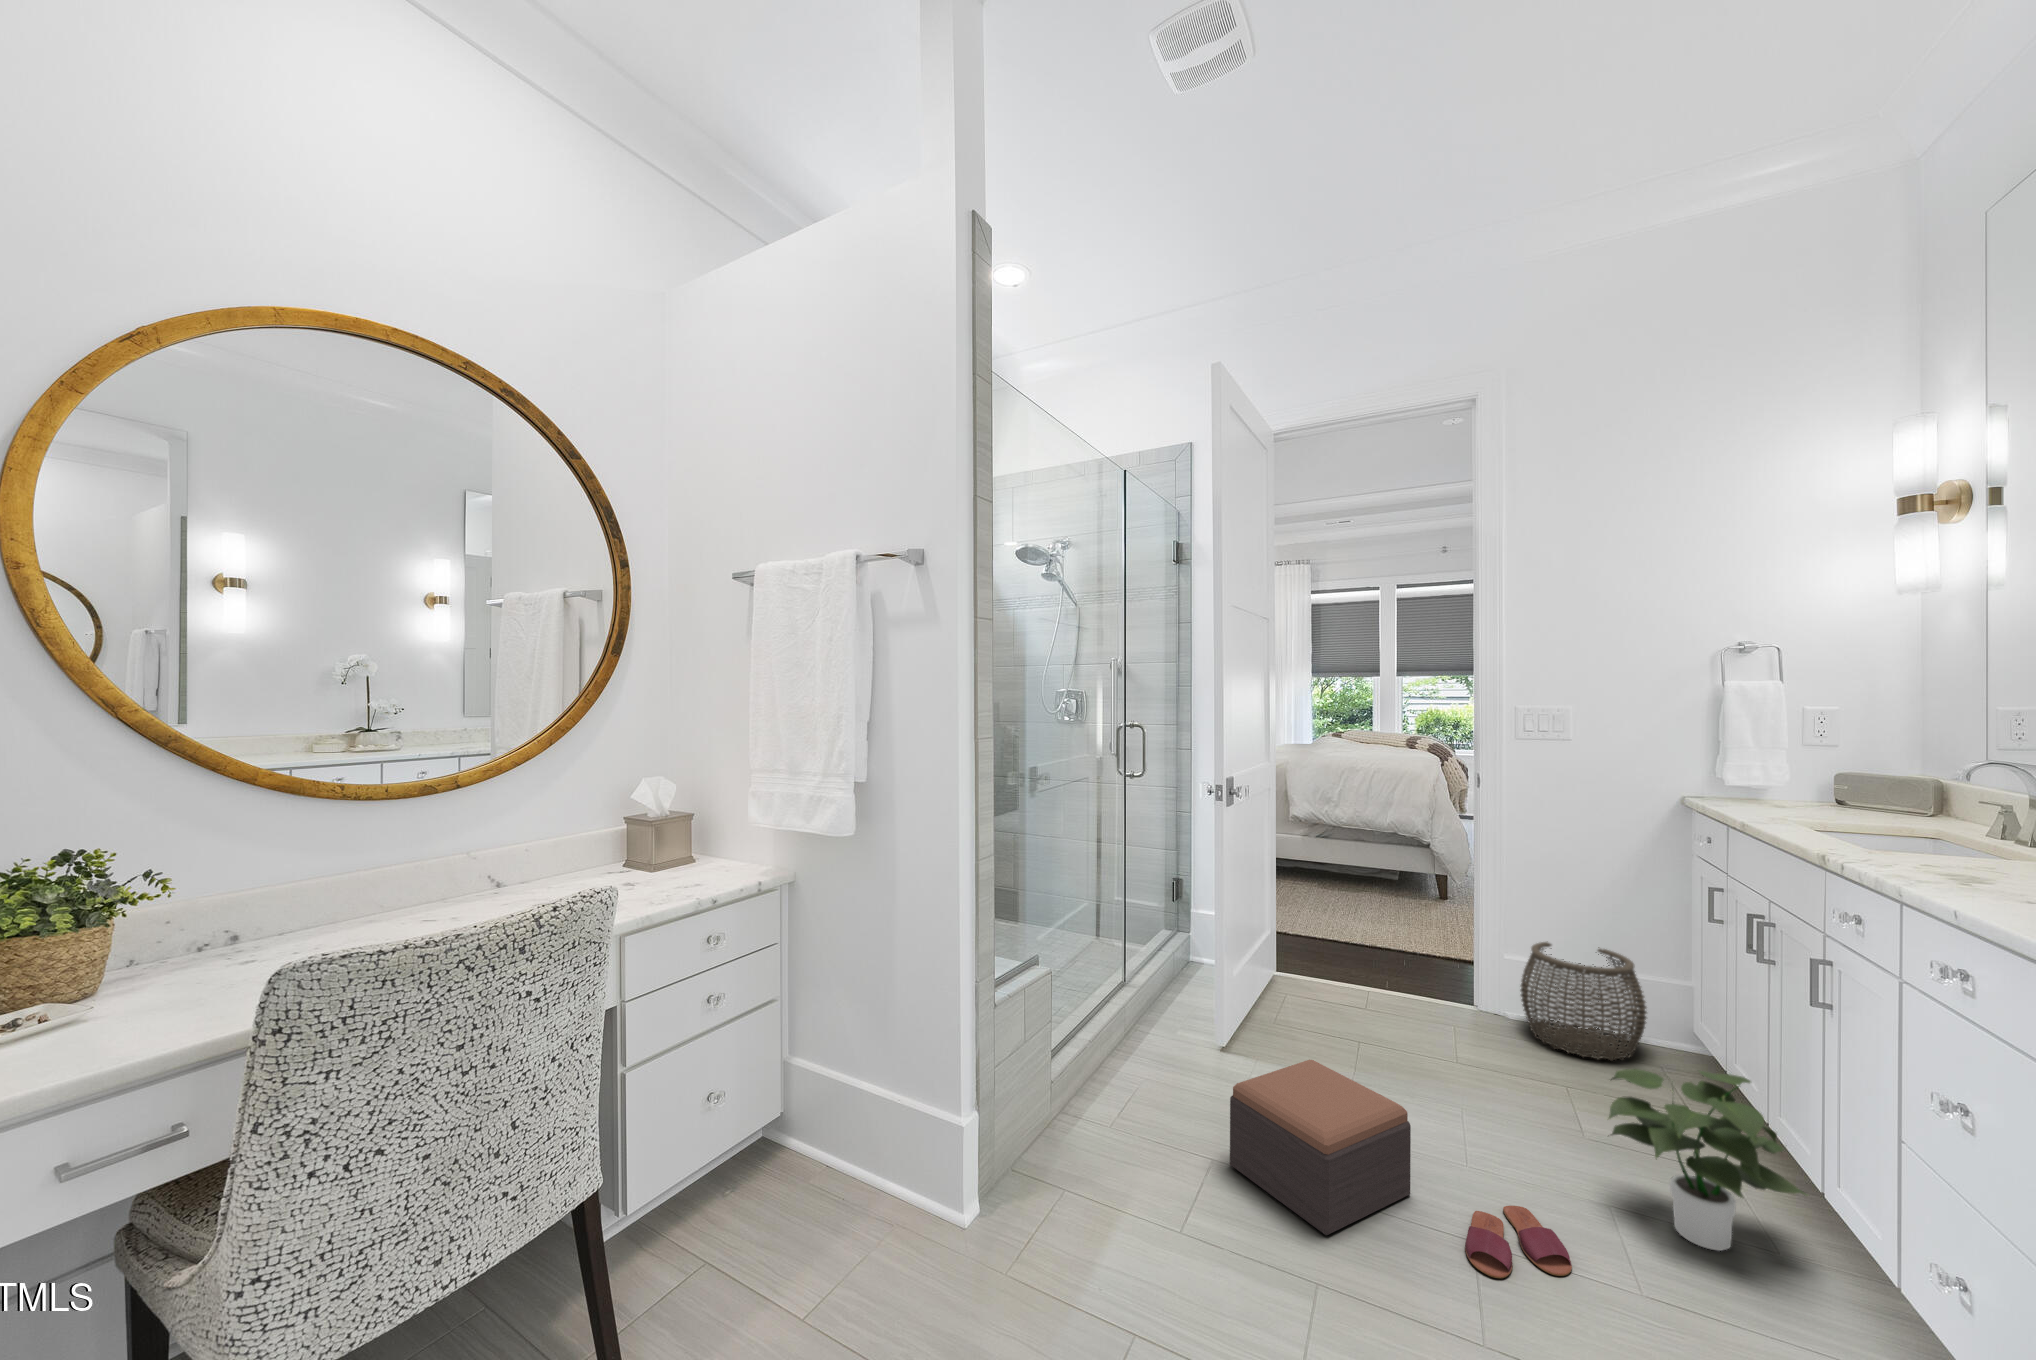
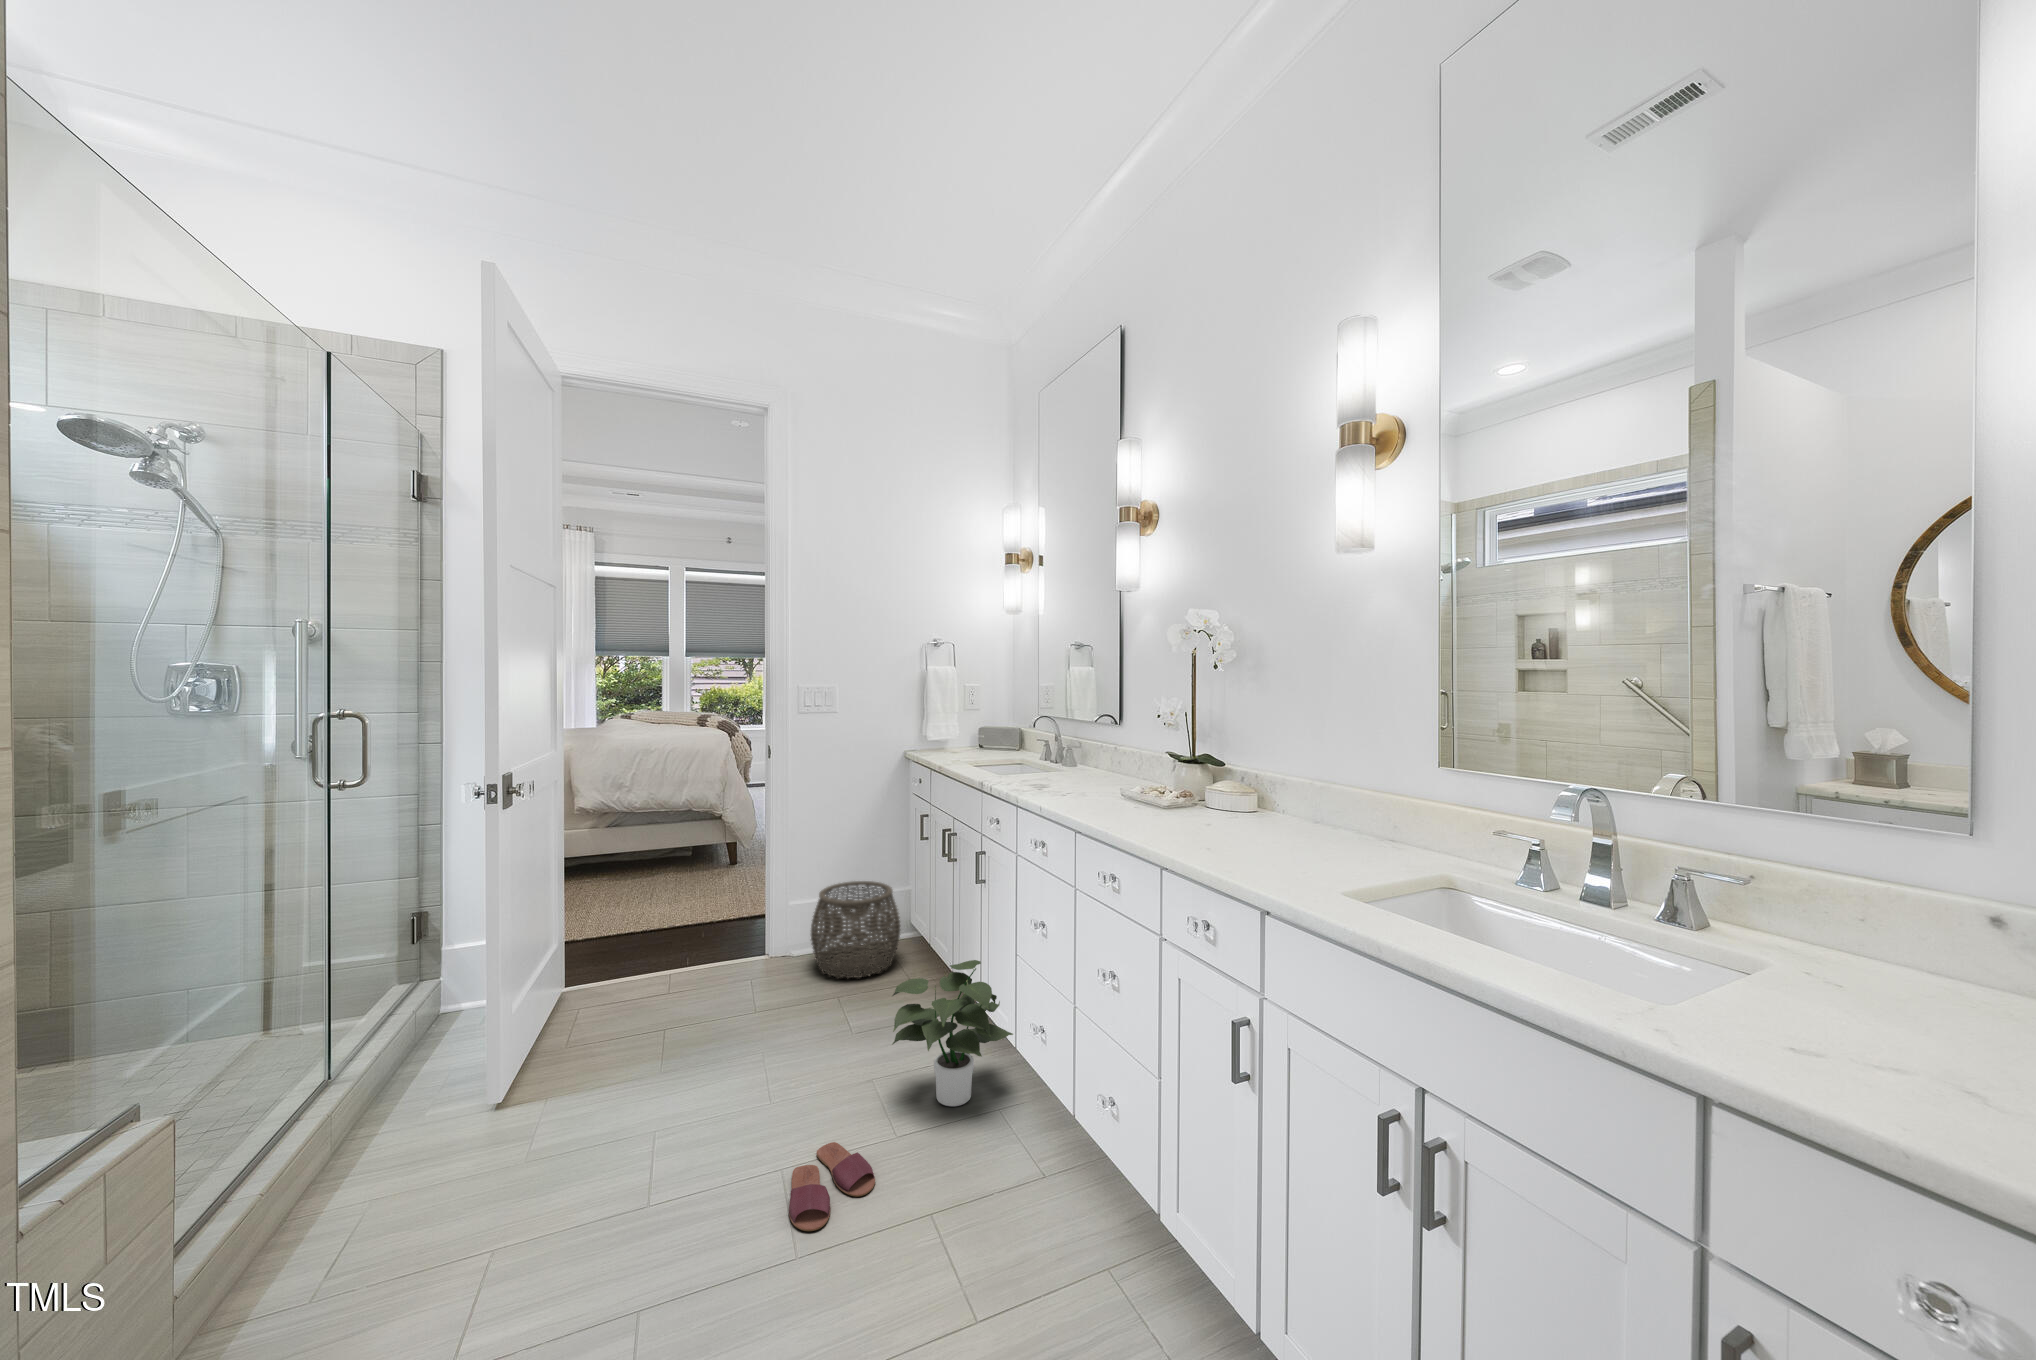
footstool: present [1230,1060,1411,1235] -> none [513,1086,733,1289]

